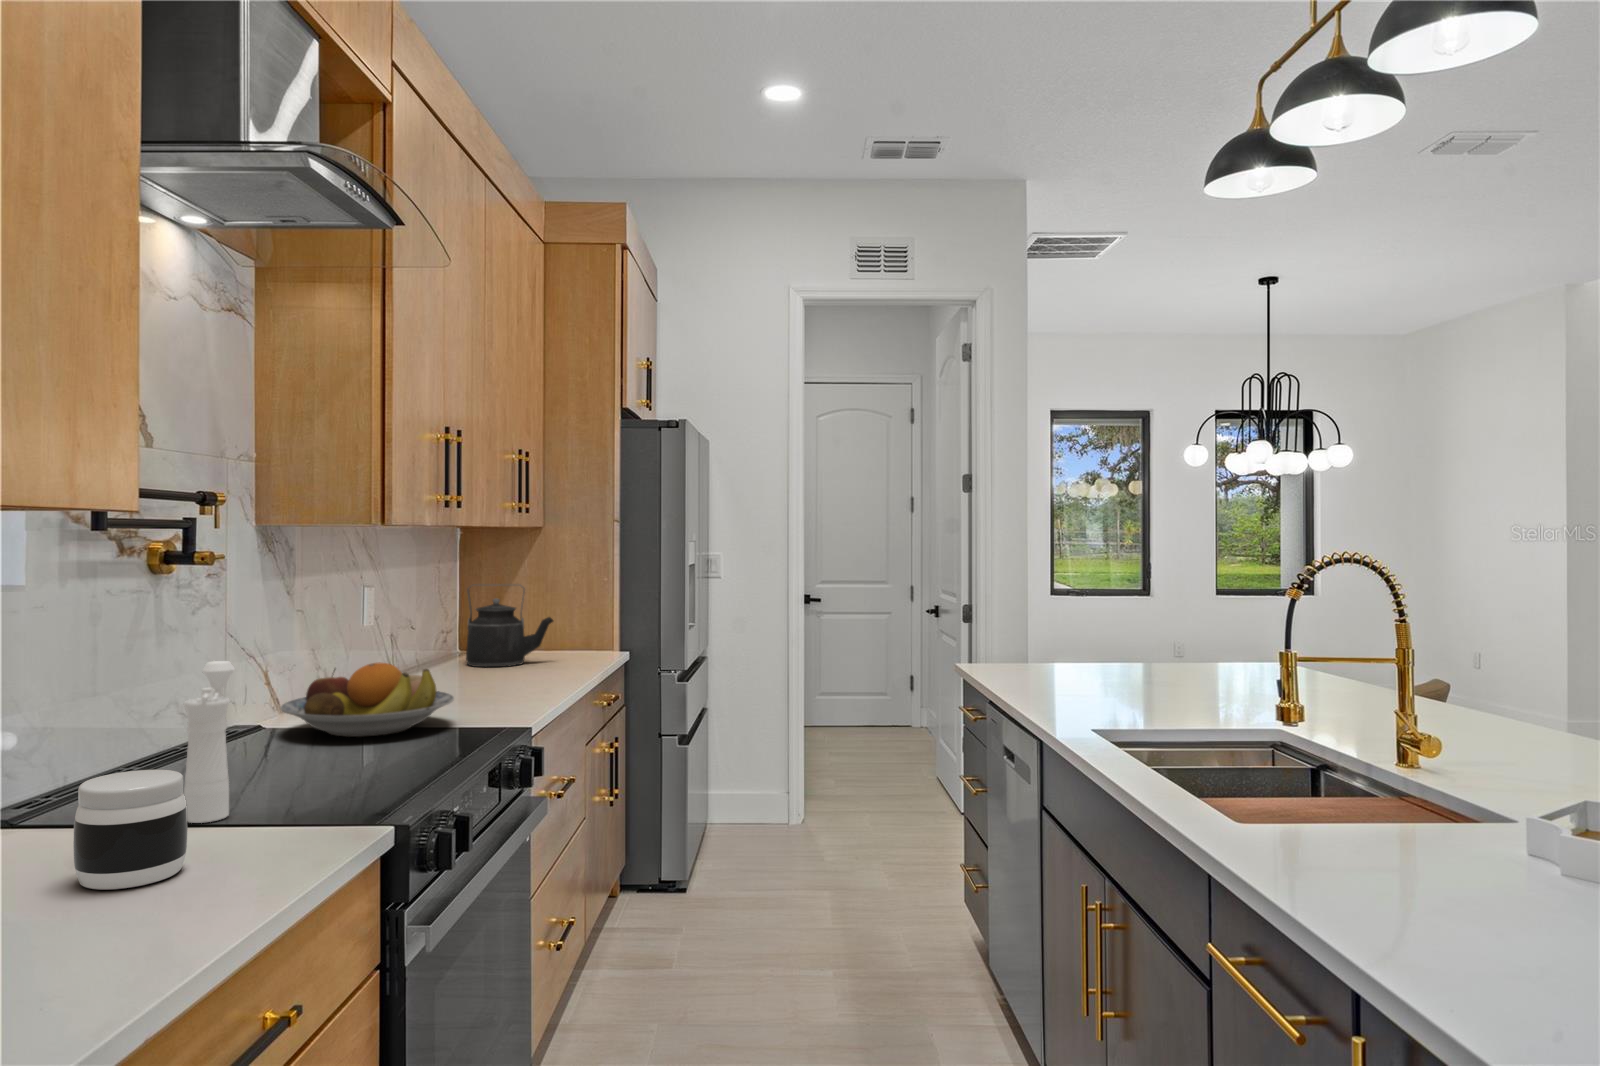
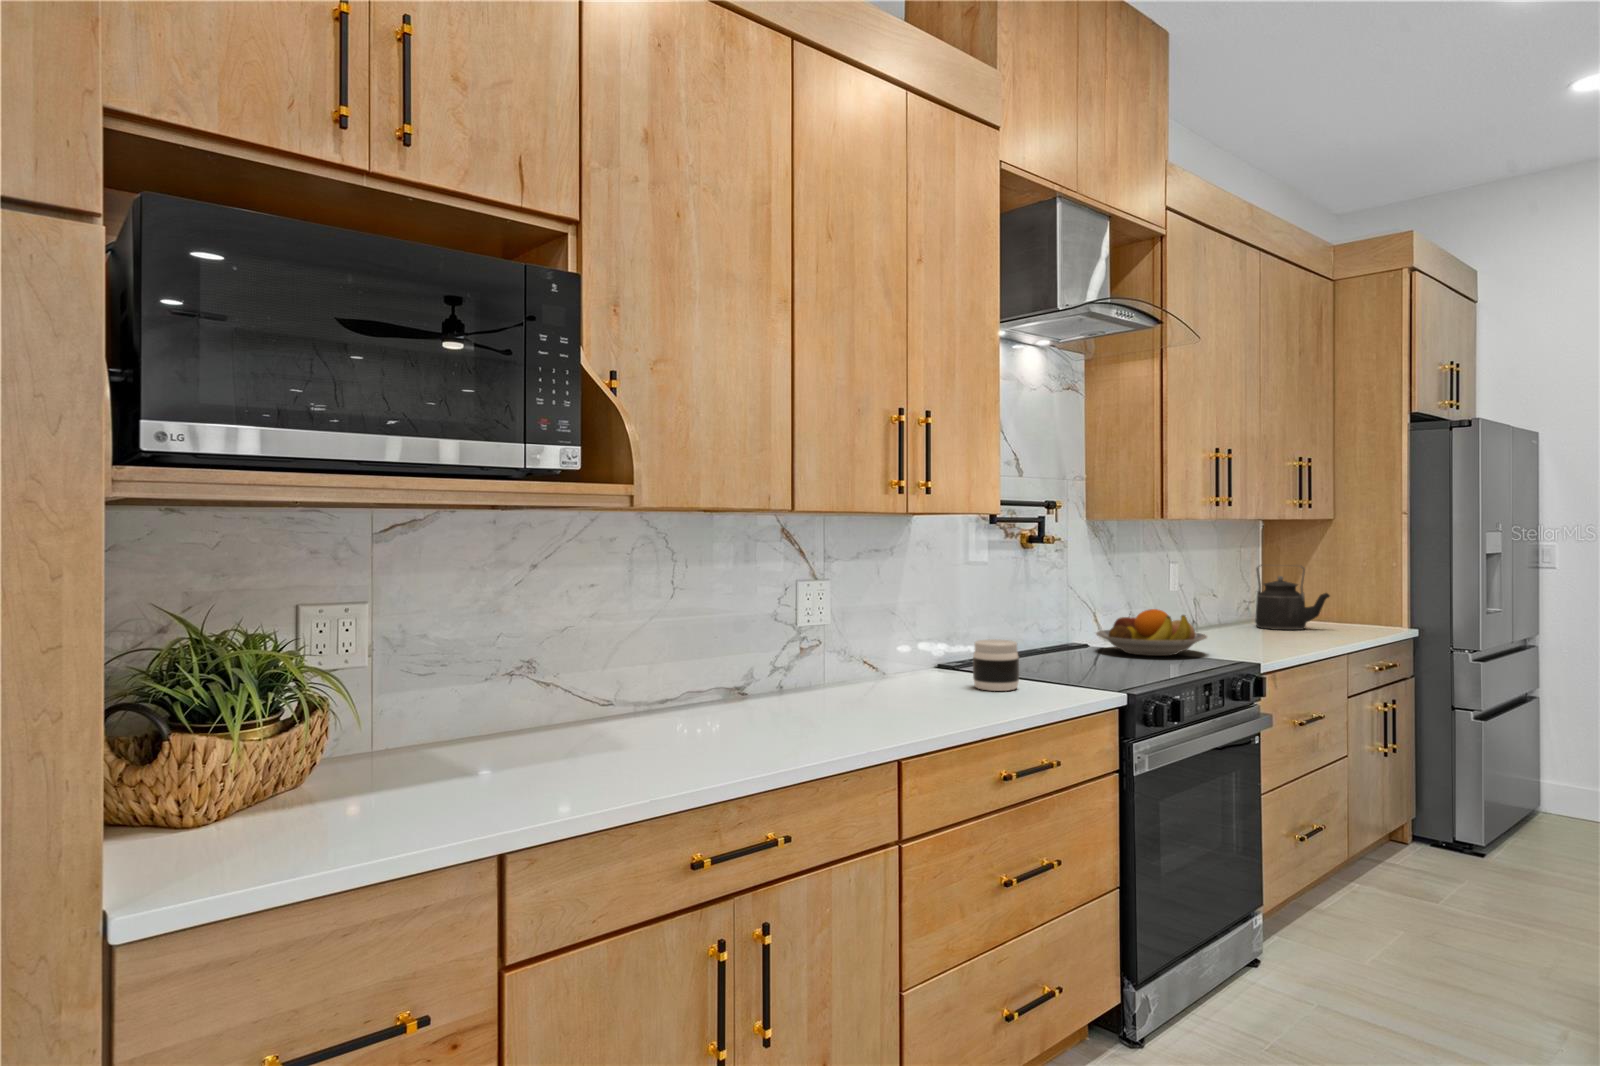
pepper mill: present [184,661,235,823] -> none [1026,595,1055,677]

